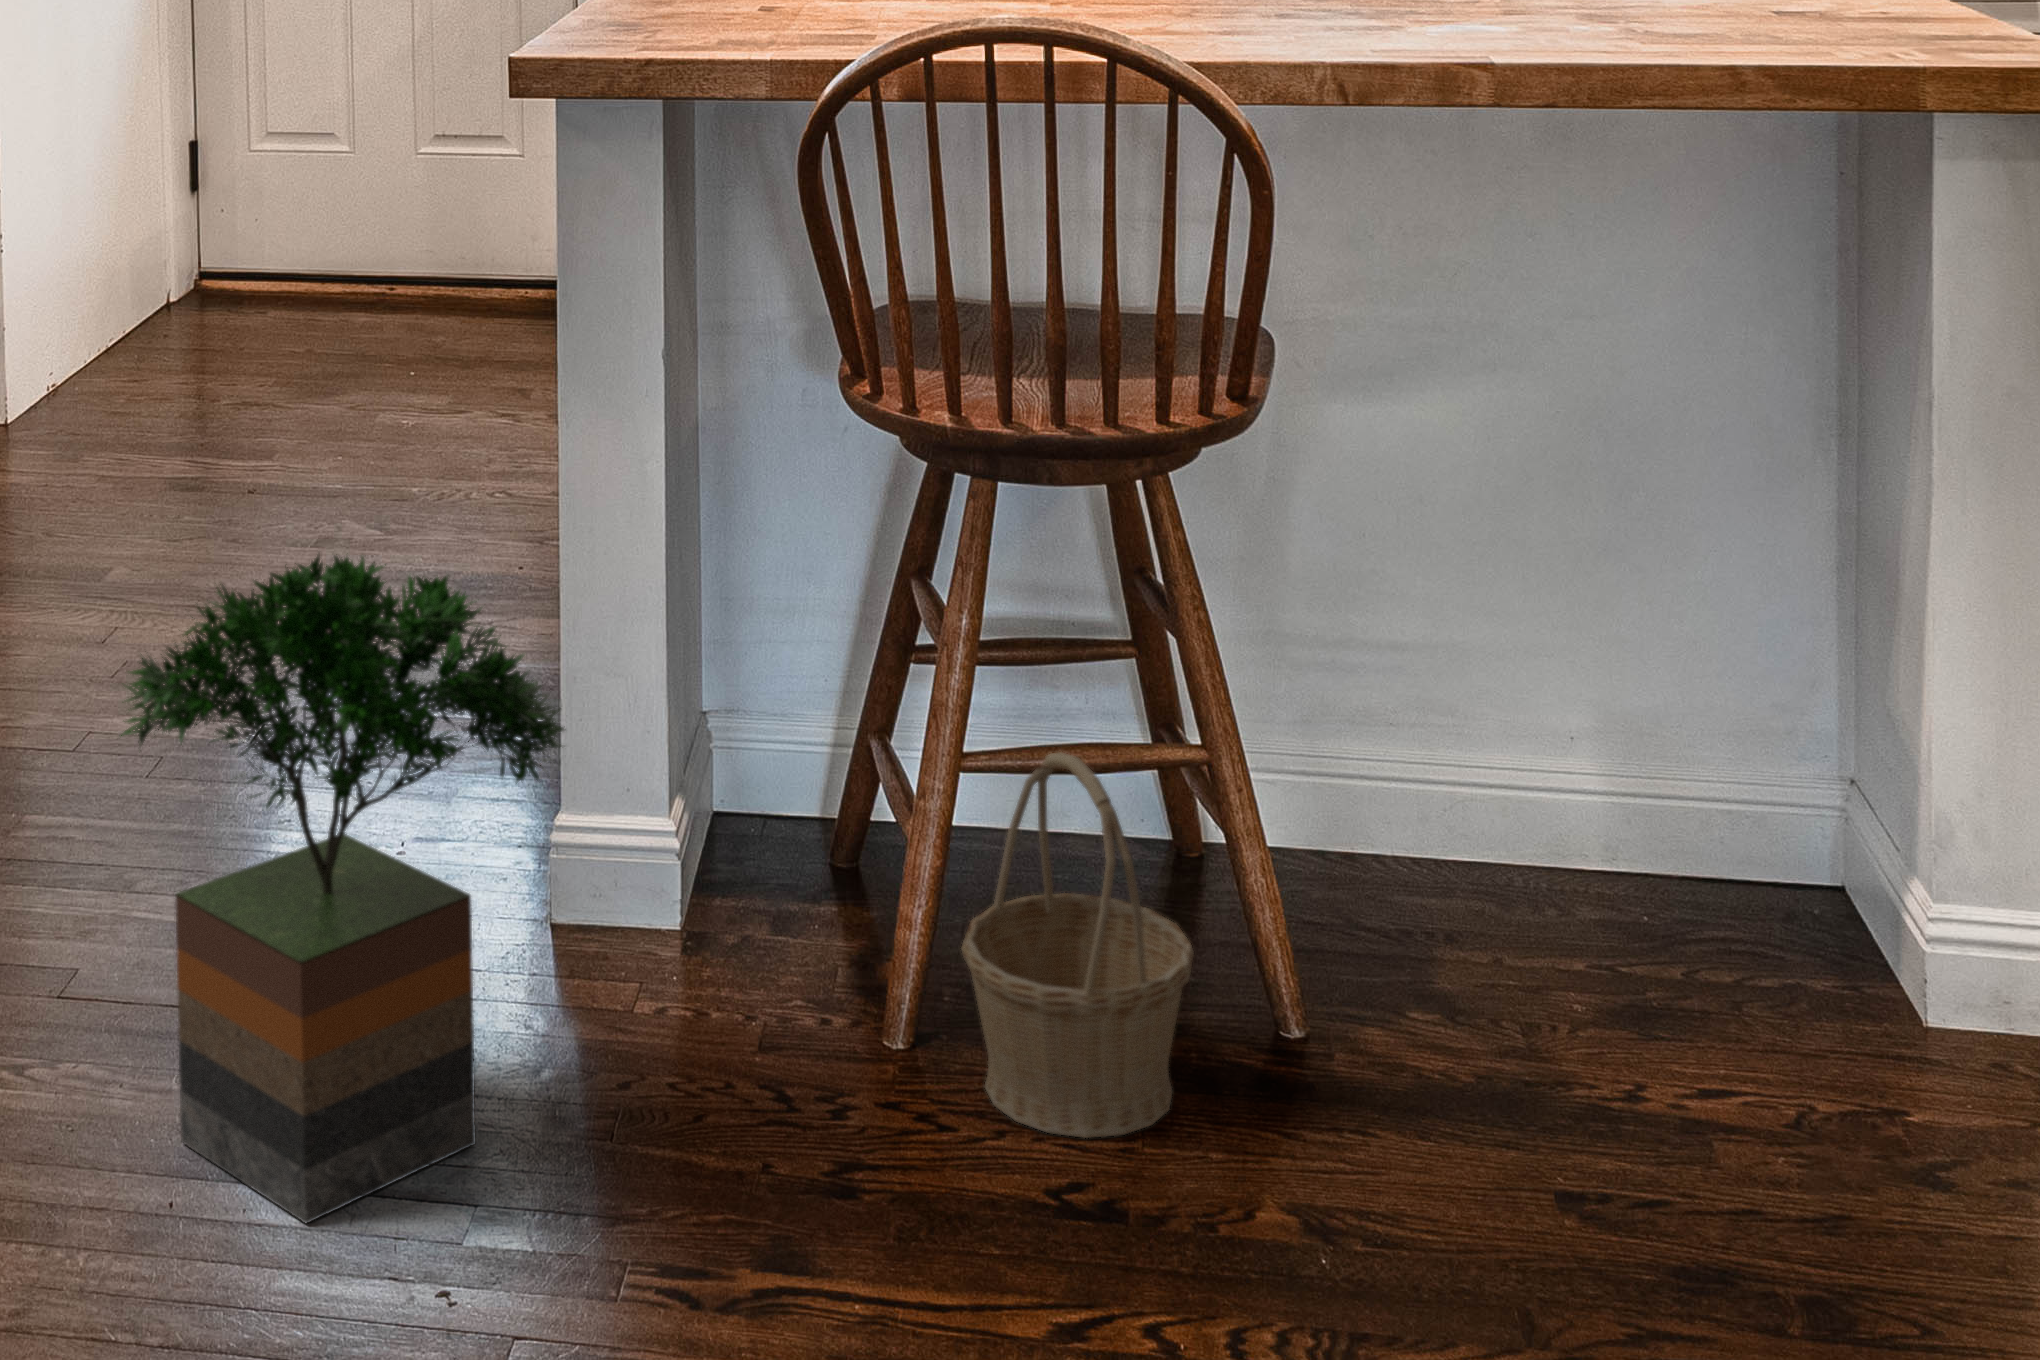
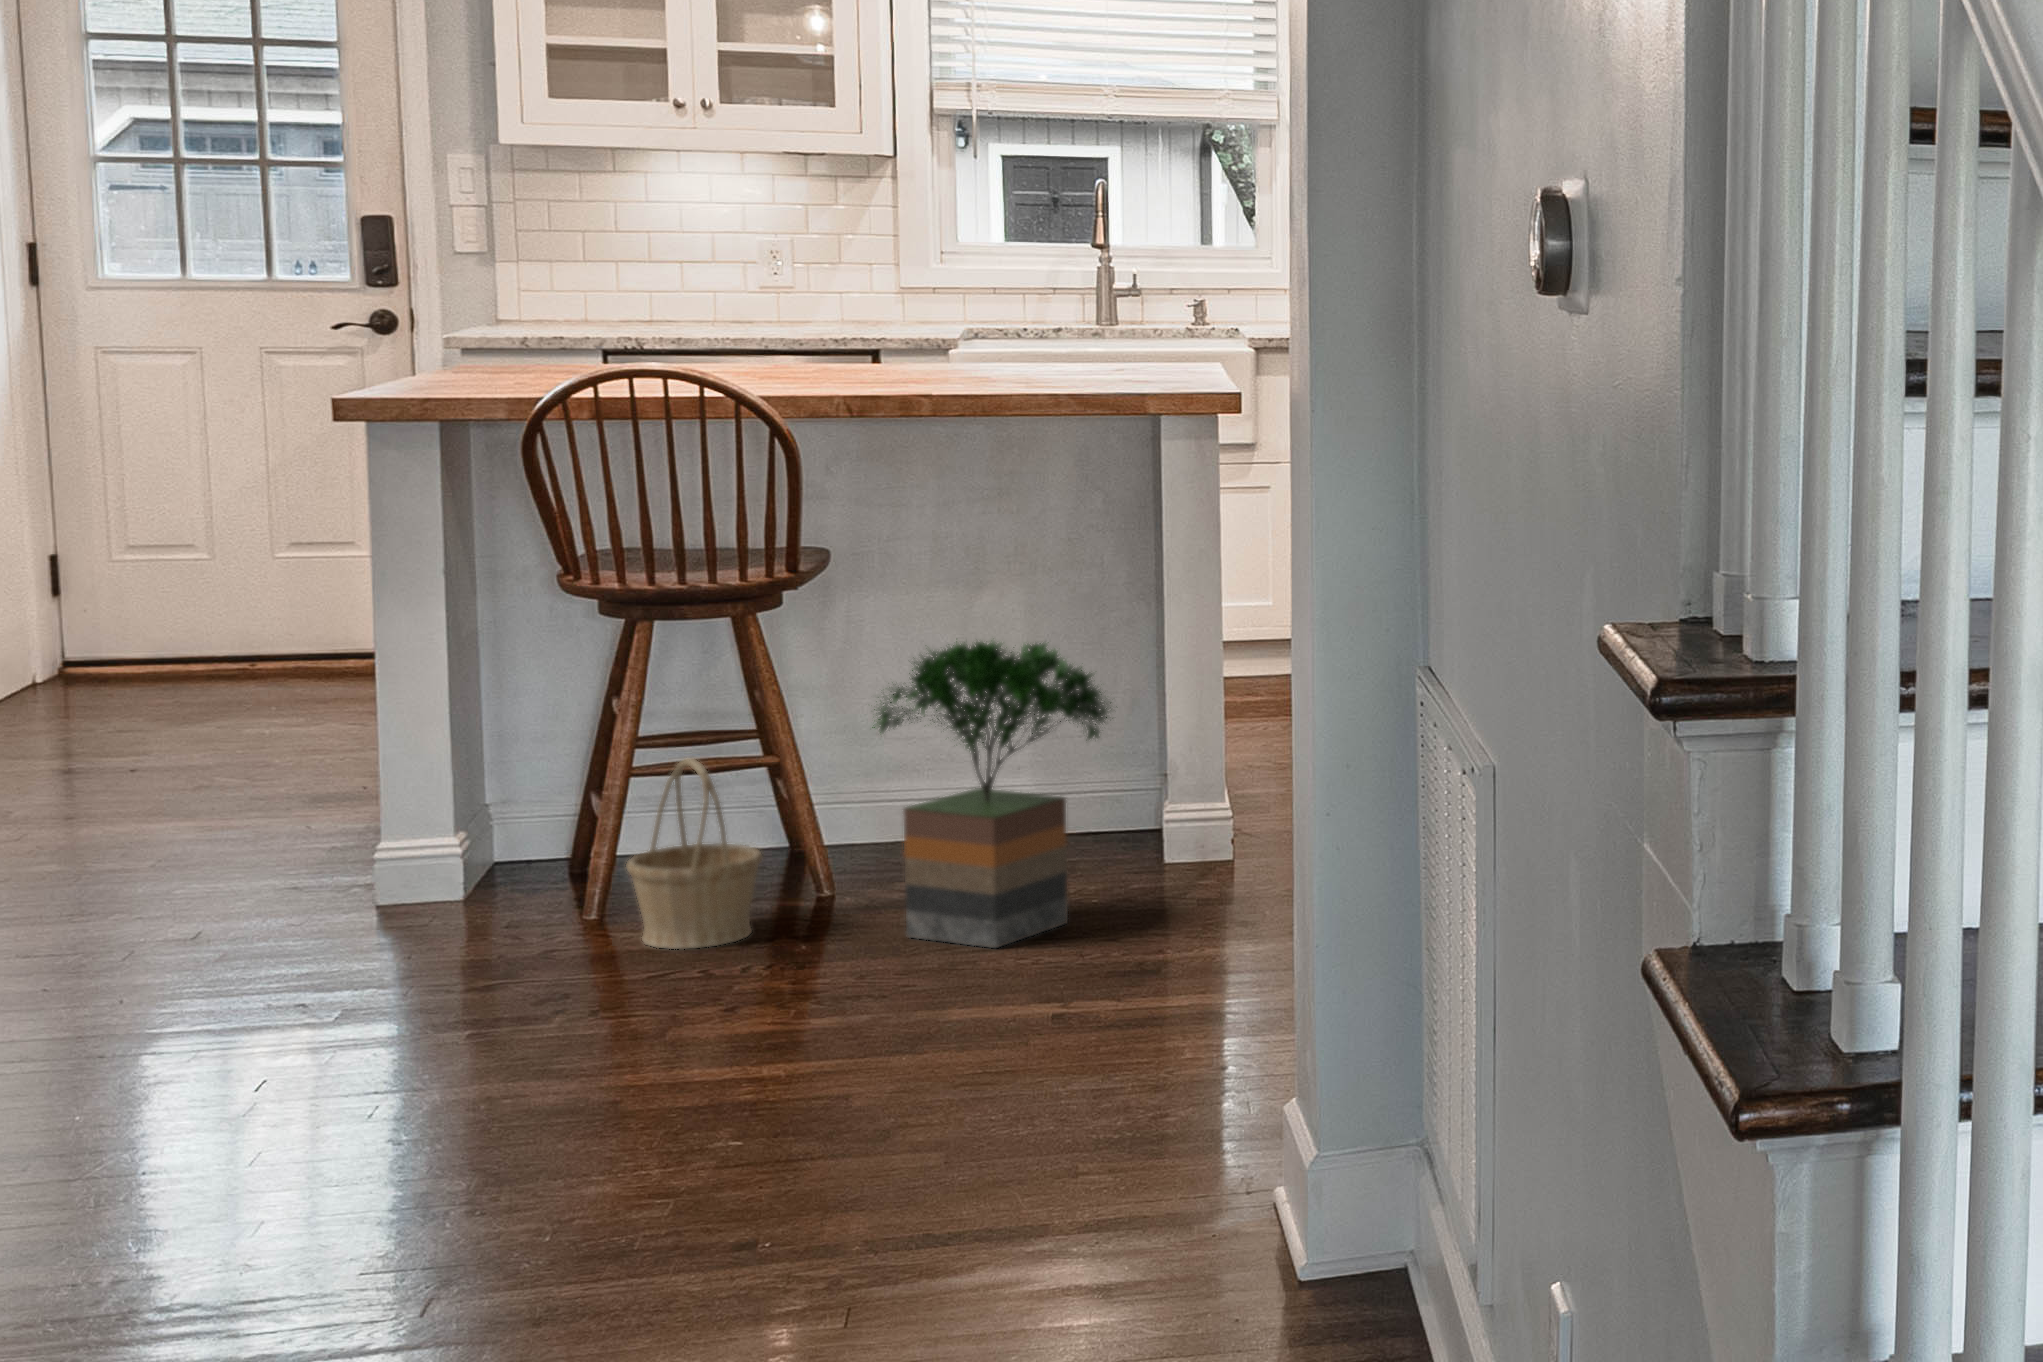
potted tree: present [121,555,564,1223] -> present [872,640,1113,948]

